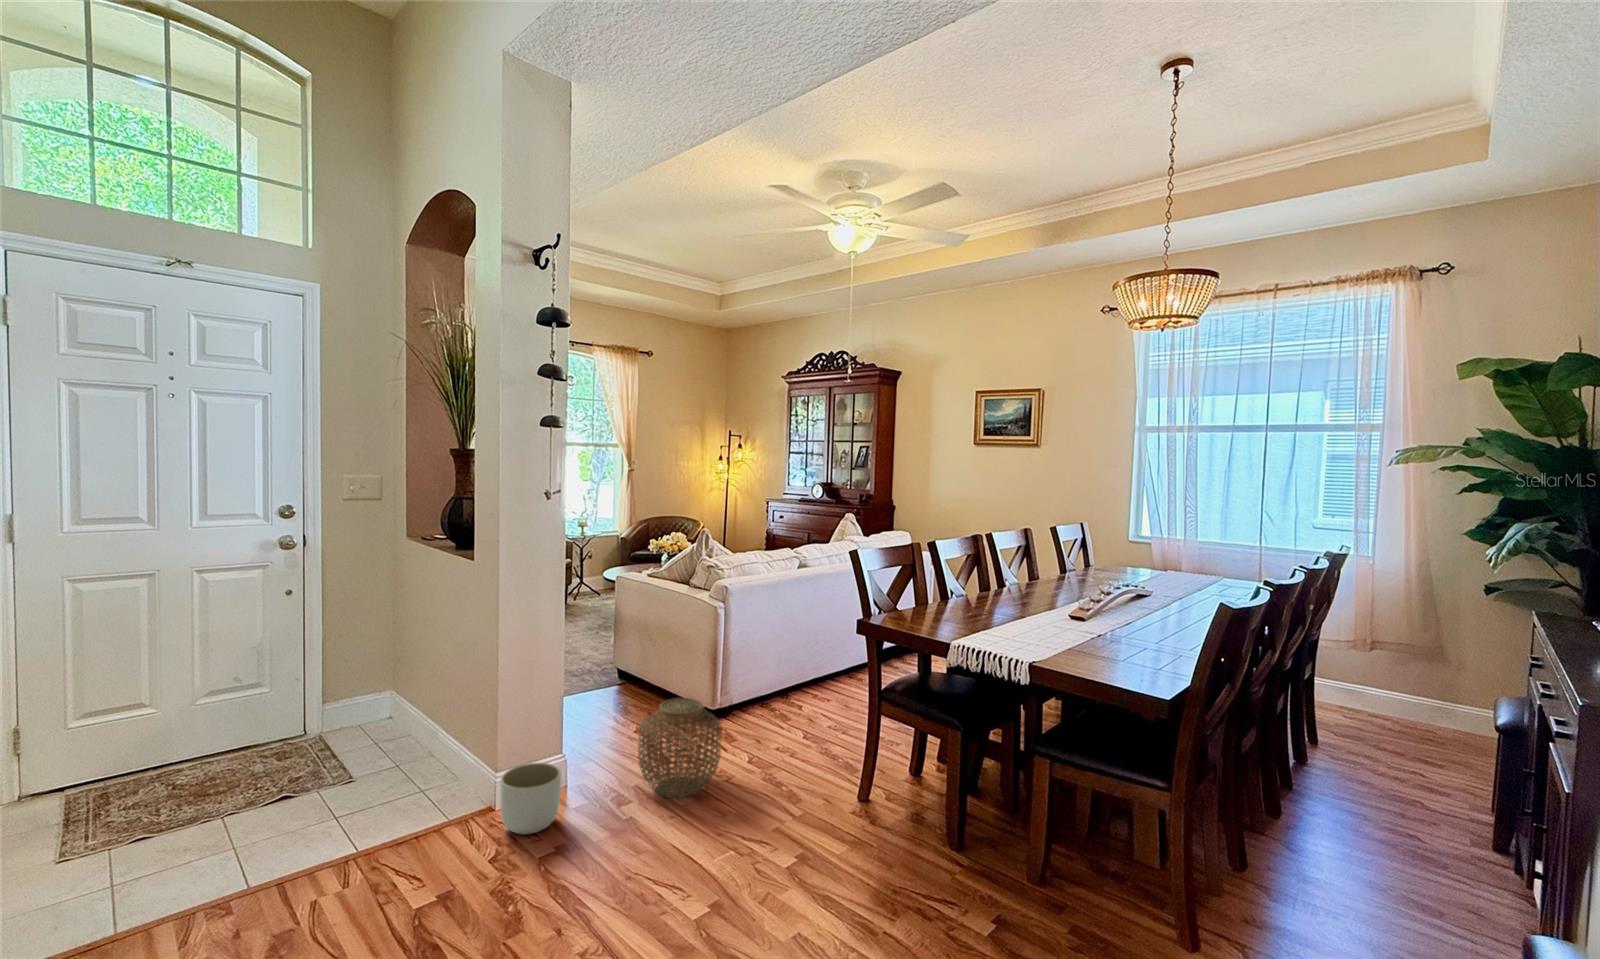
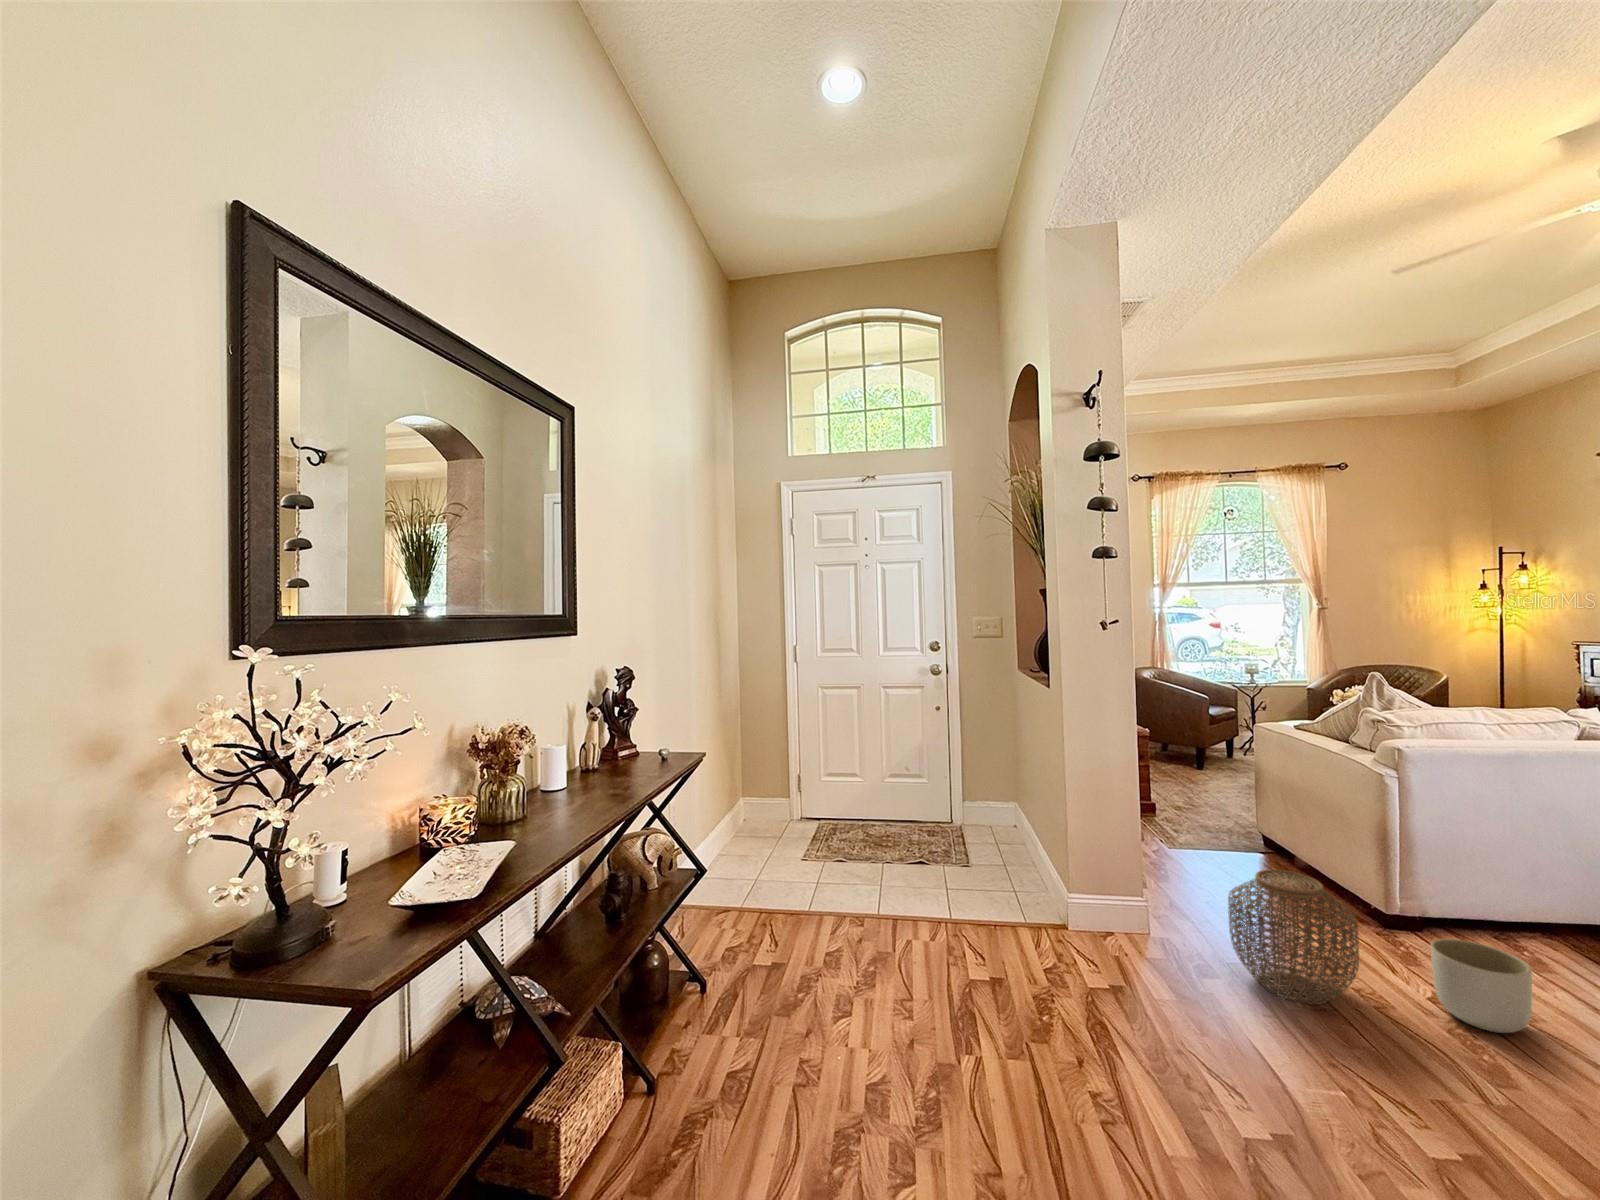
planter: present [501,763,561,834] -> present [1430,939,1532,1033]

